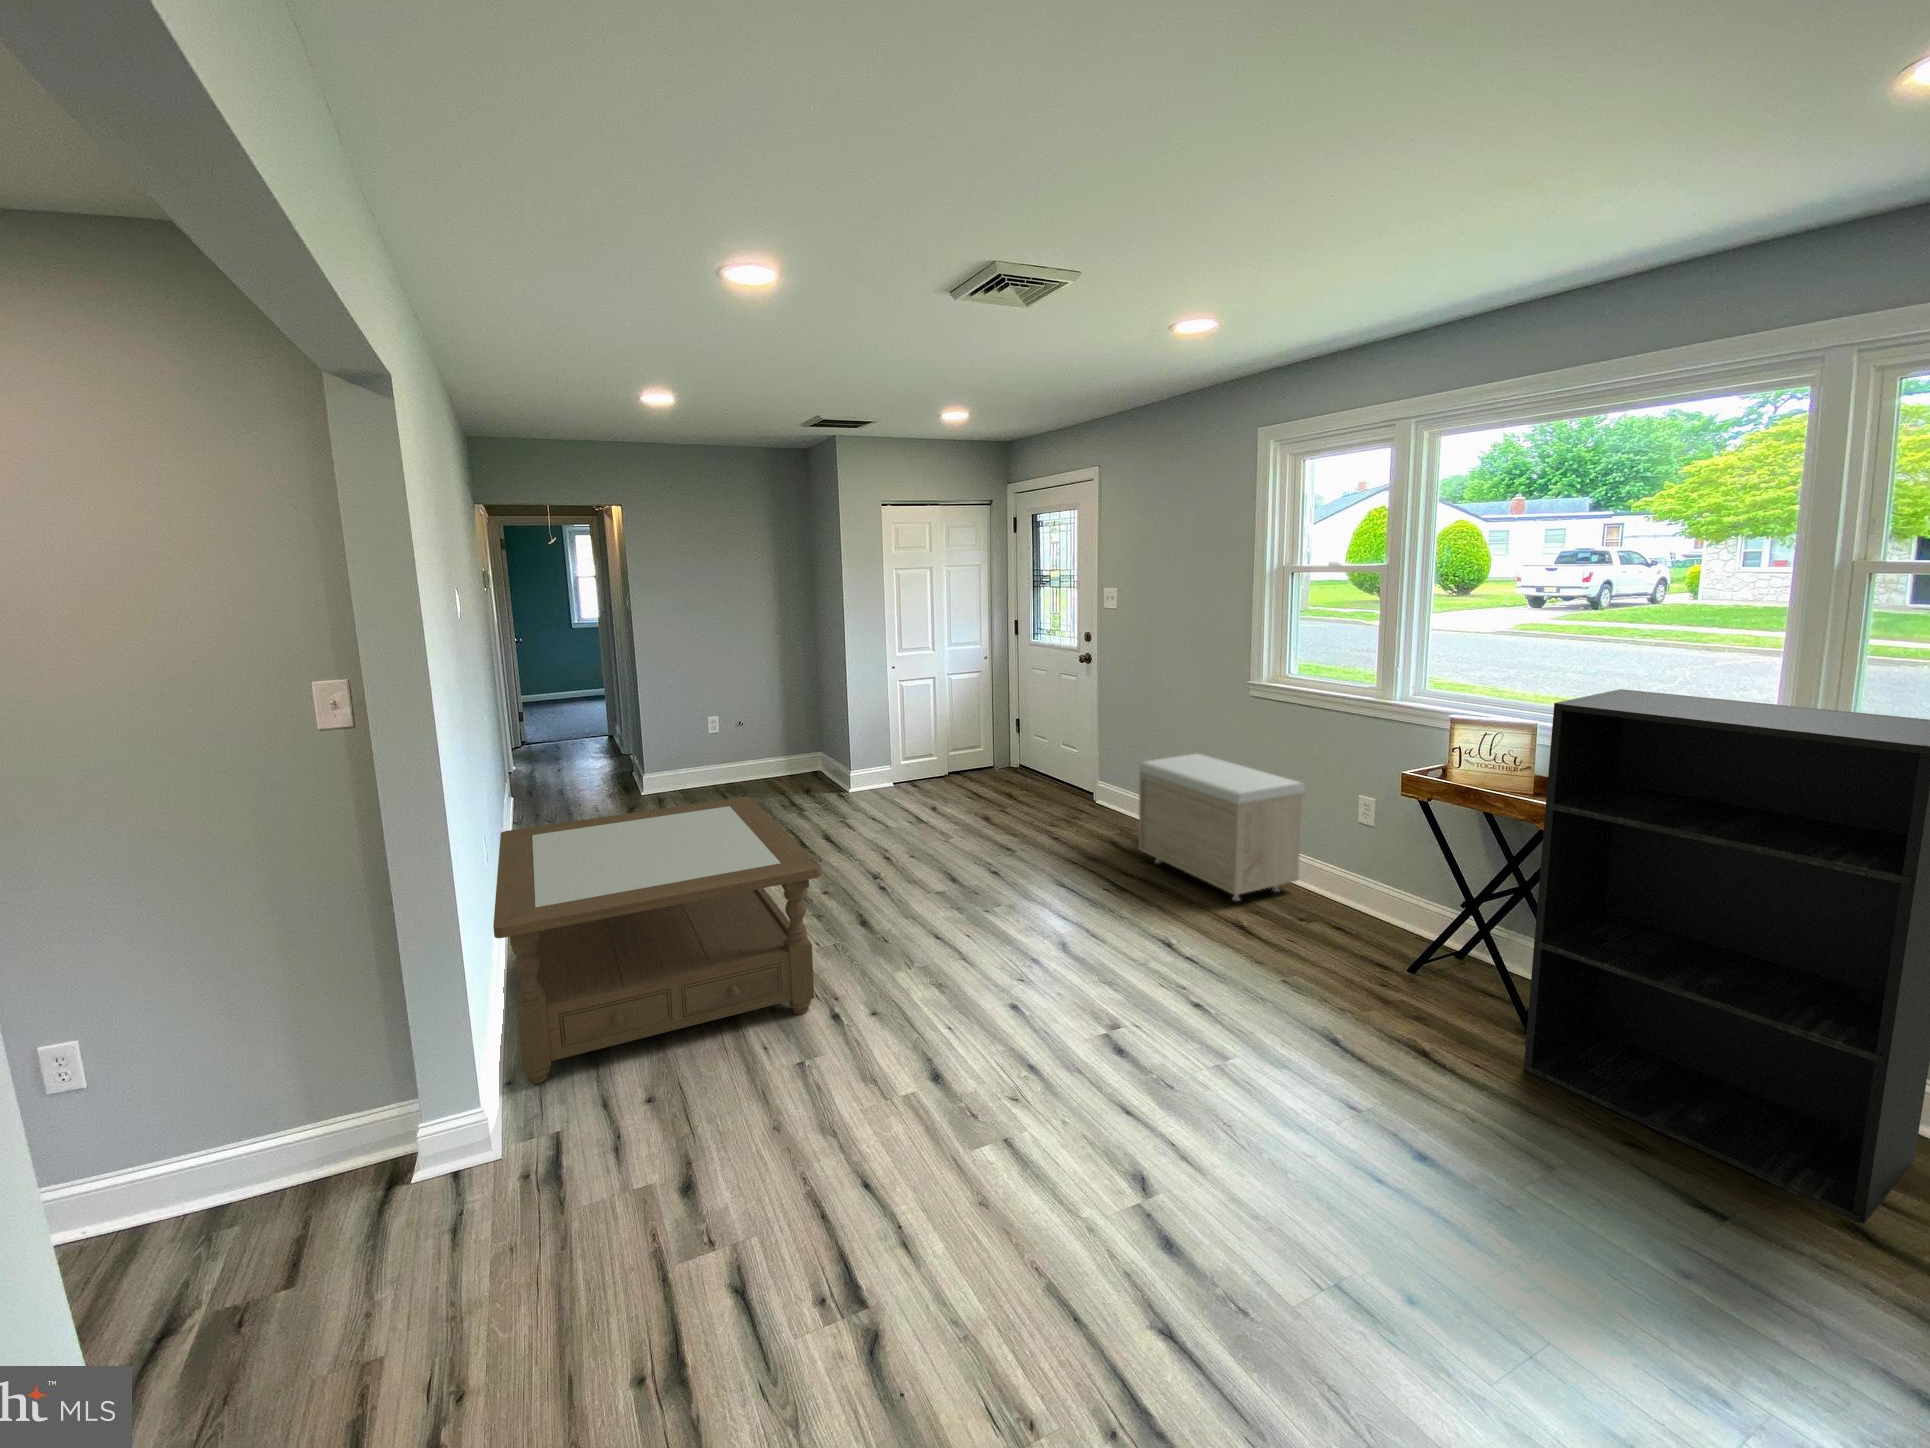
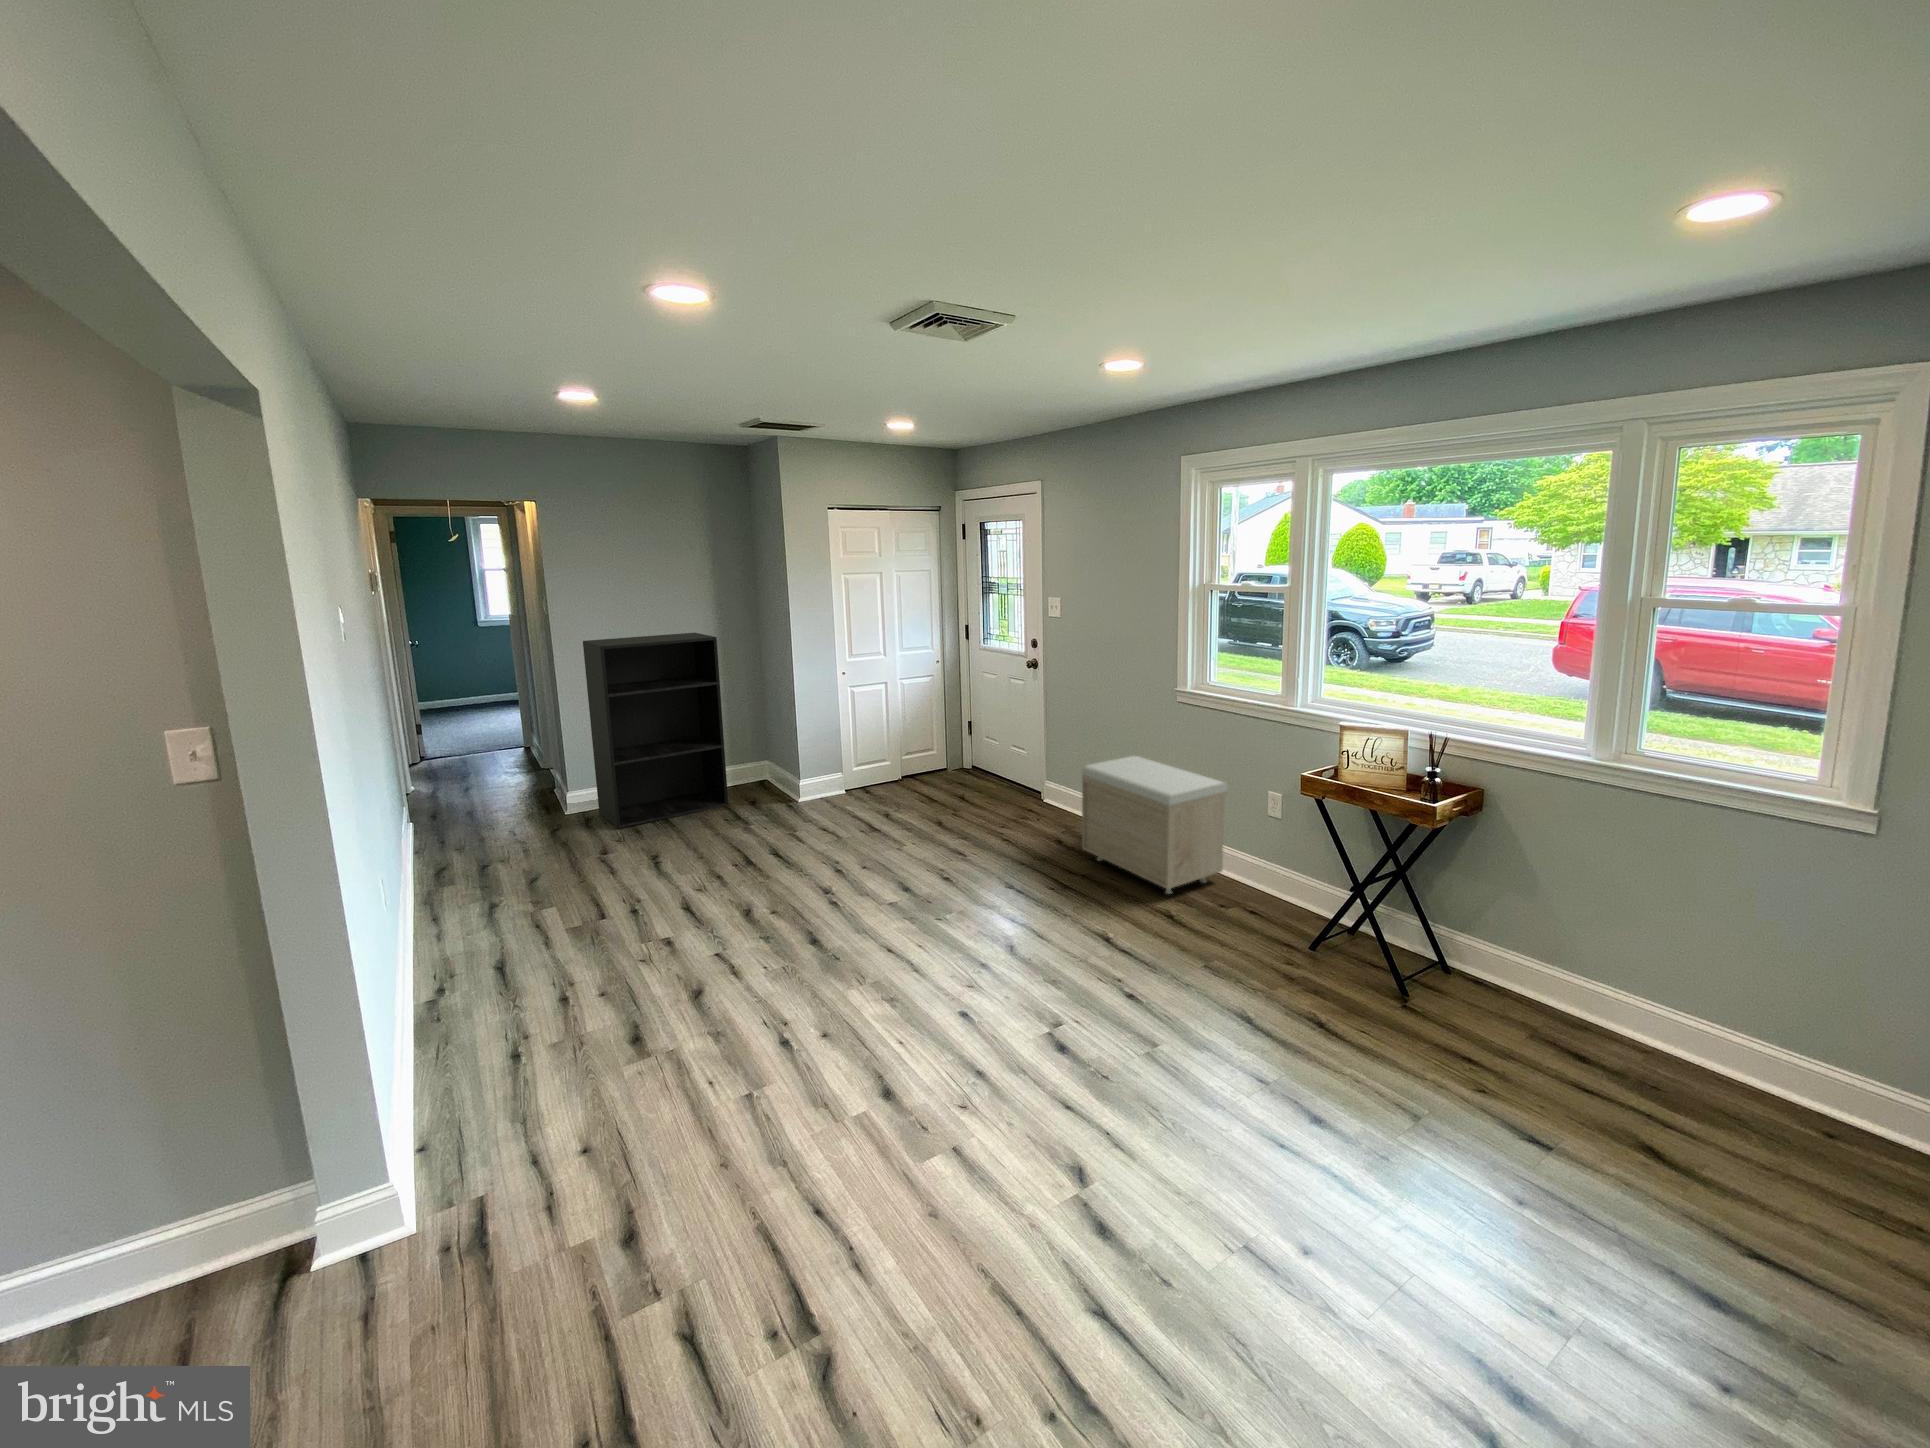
bookshelf: present [1524,689,1930,1224] -> present [583,633,728,828]
coffee table: present [493,797,821,1083] -> none [398,819,768,1148]

